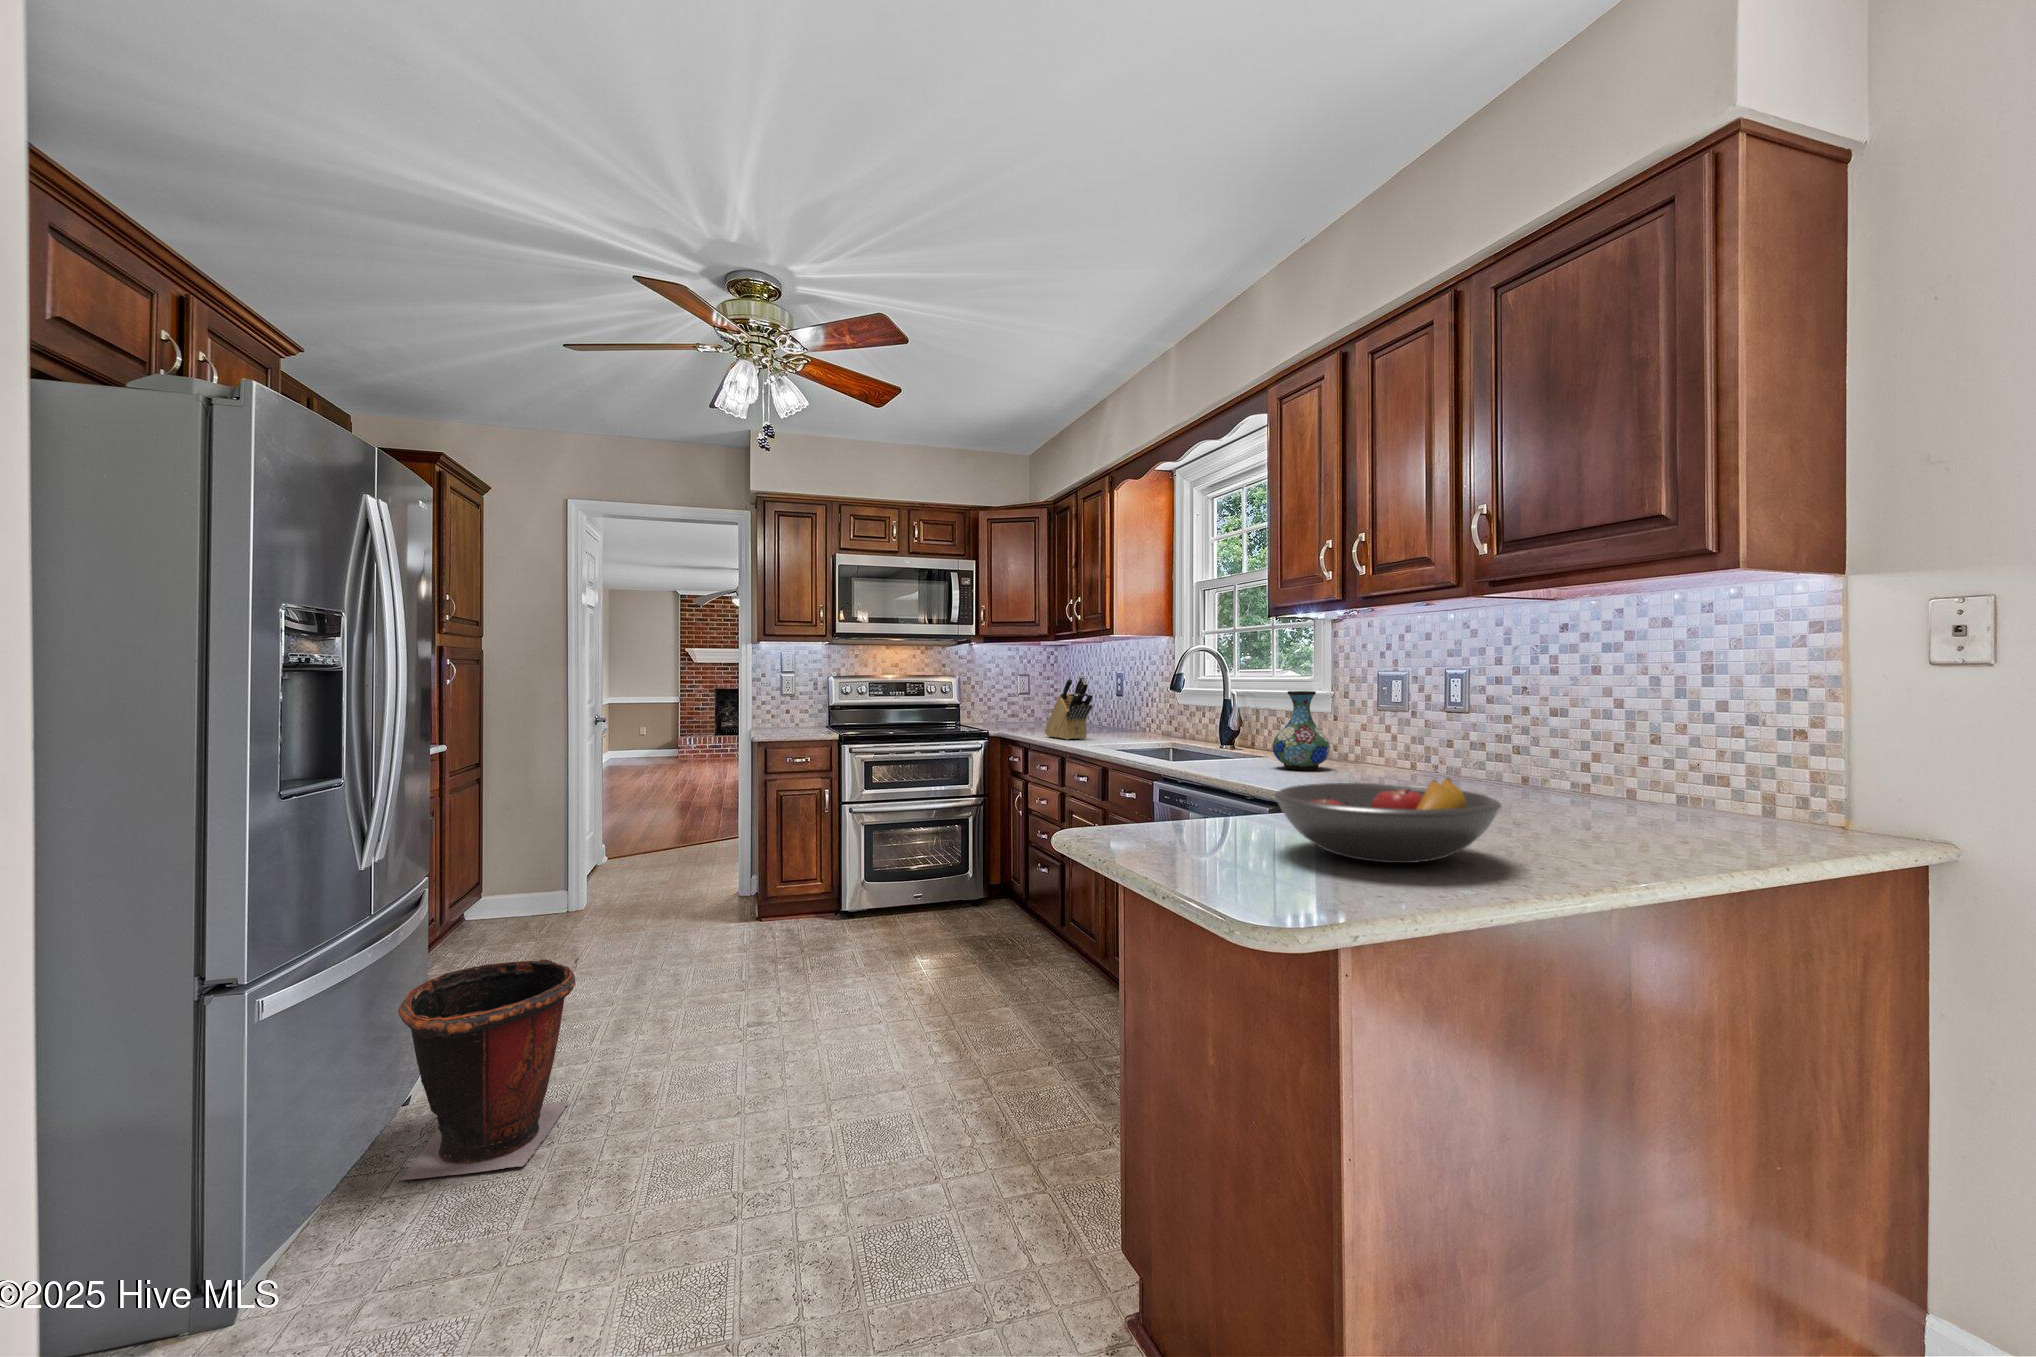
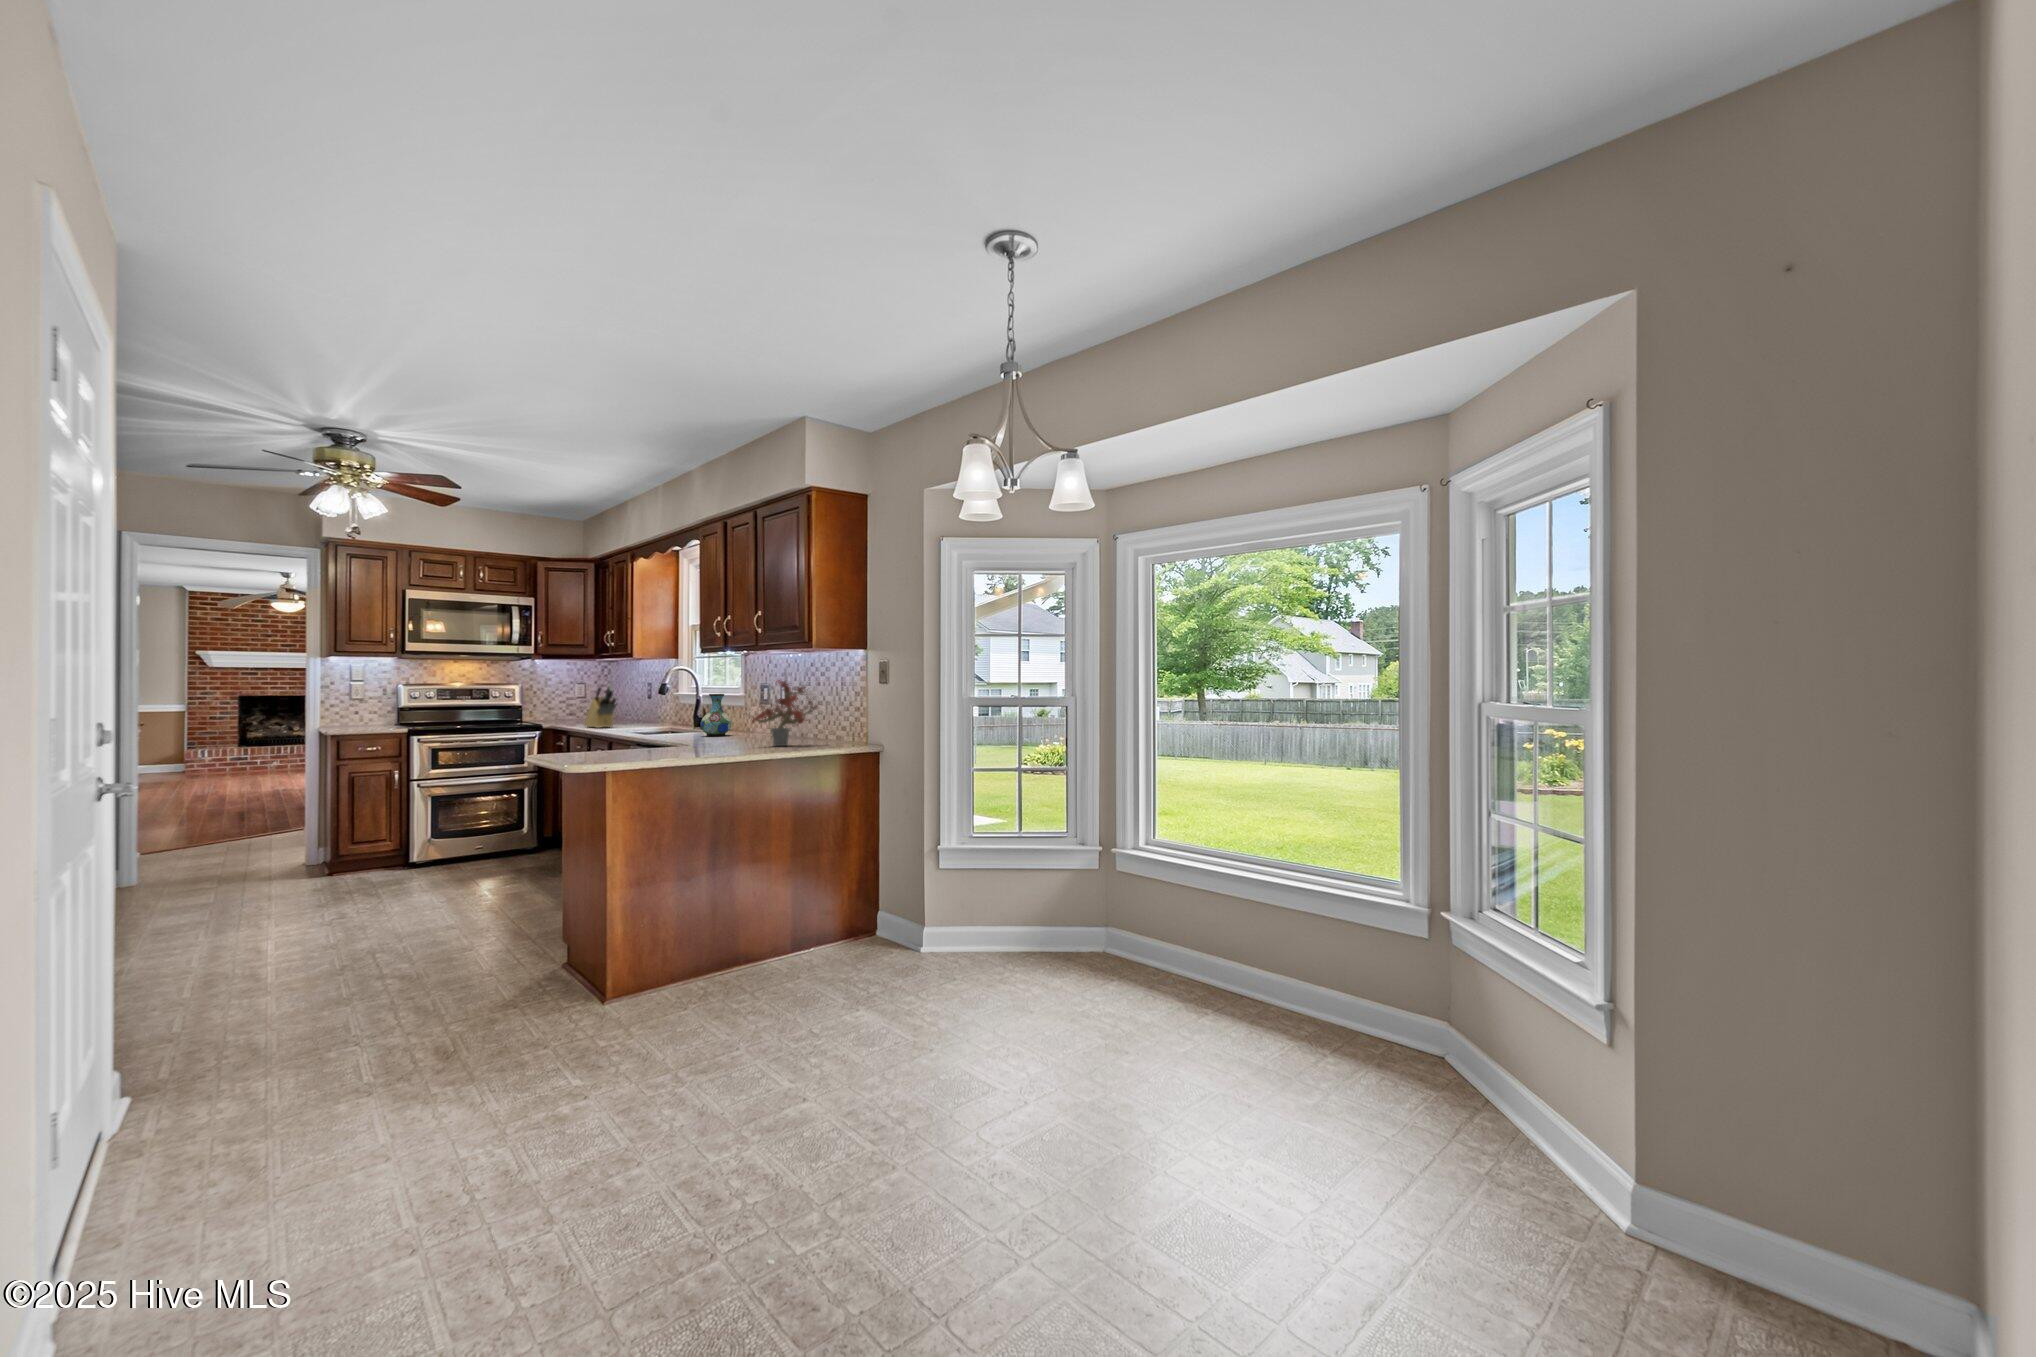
potted plant: none [1487,626,1689,823] -> present [746,680,819,746]
fruit bowl: present [1274,778,1502,863] -> none [623,726,709,756]
waste bin: present [398,958,579,1180] -> none [79,861,215,994]

